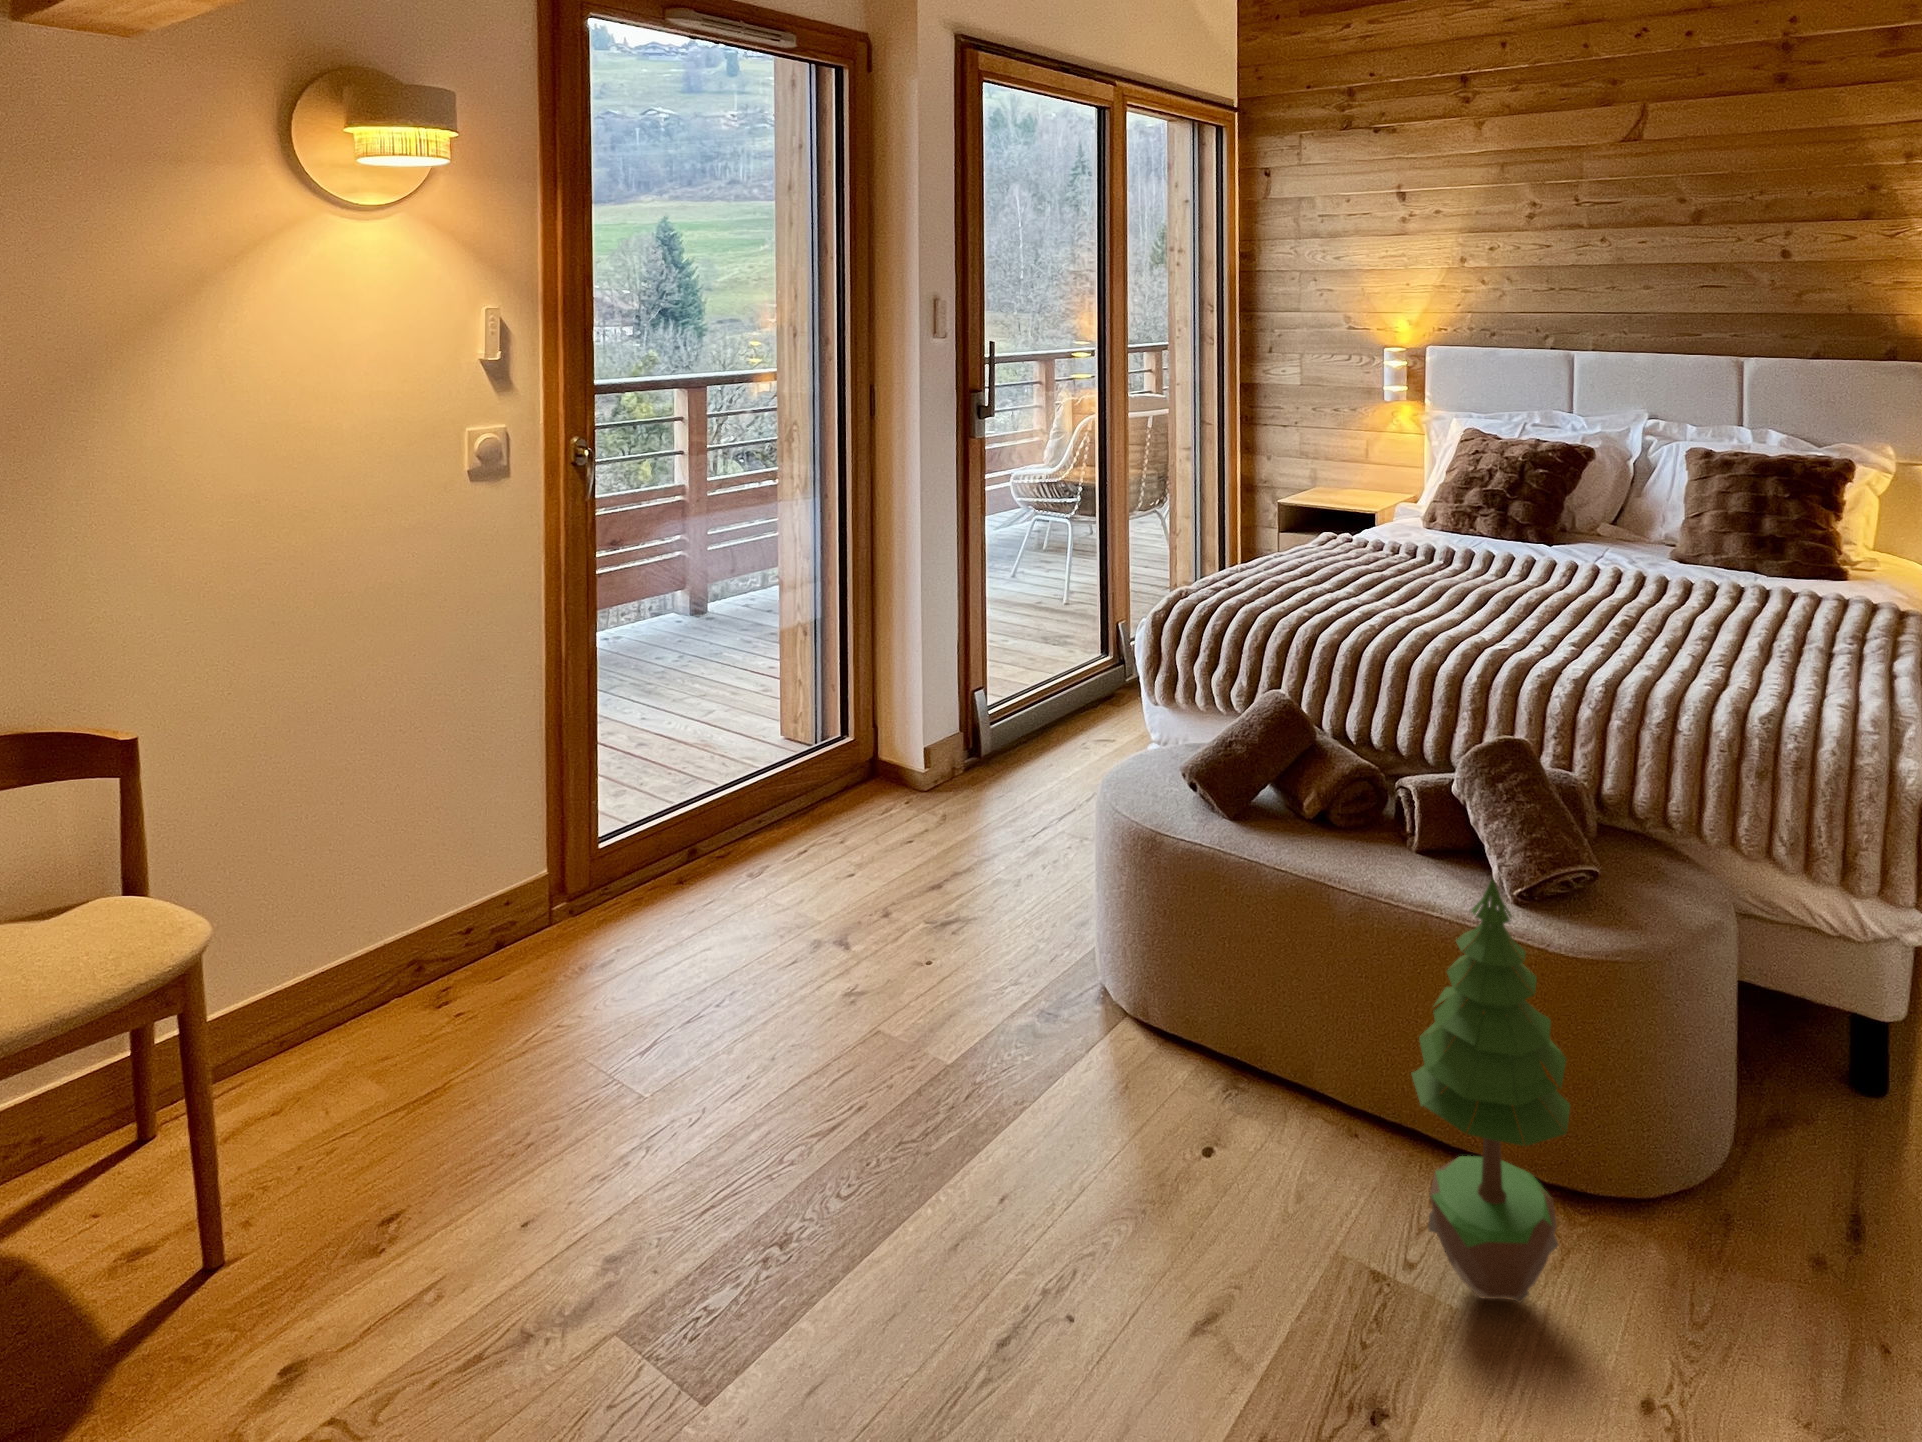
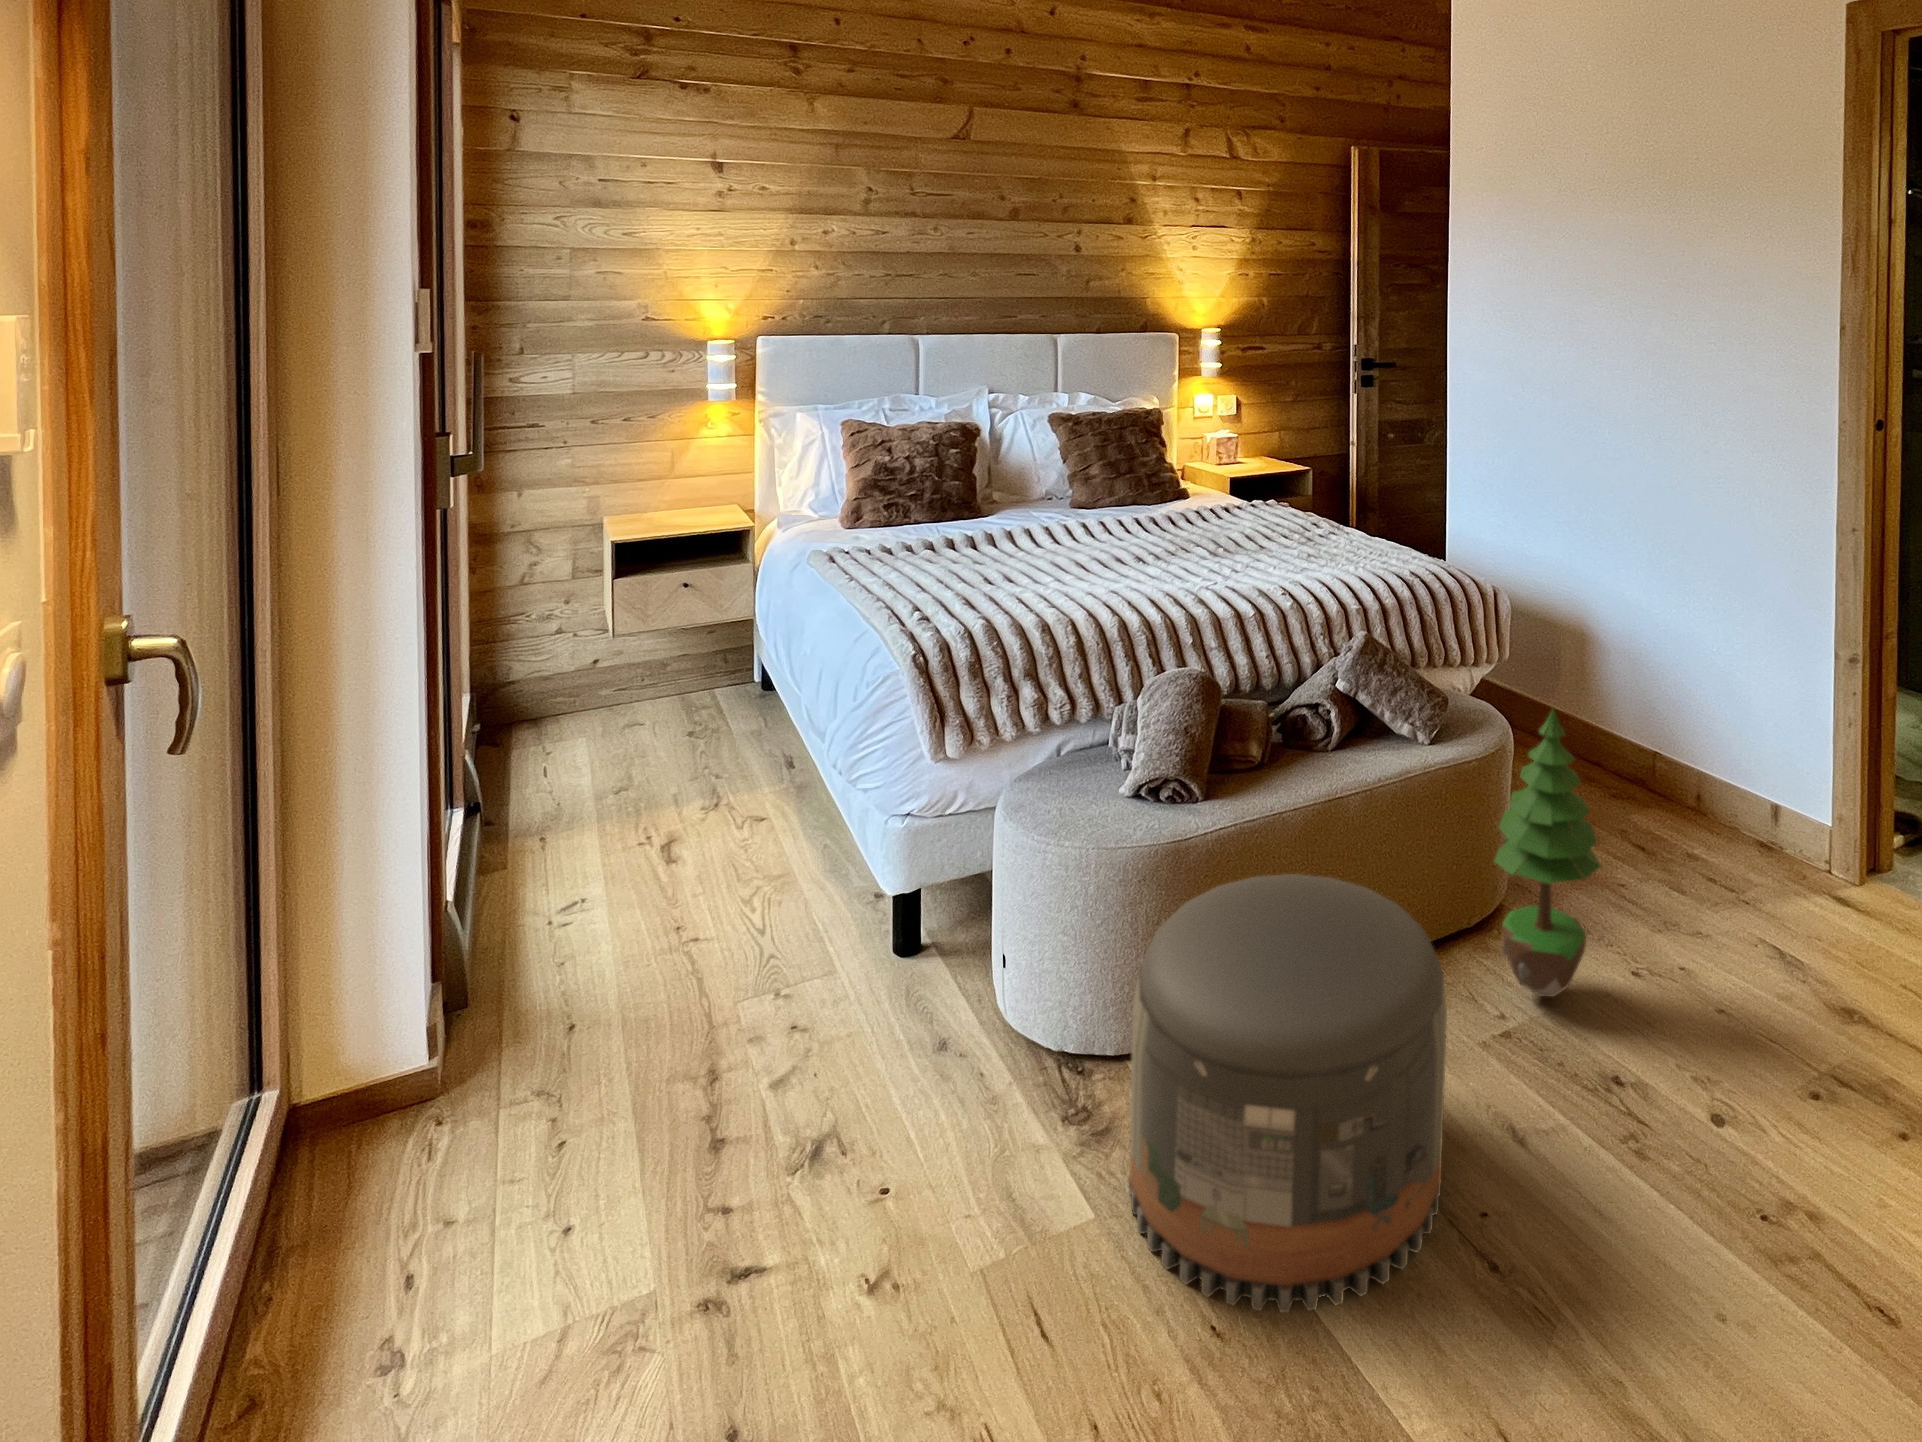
pouf: none [890,866,1204,1284] -> present [1129,874,1447,1312]

